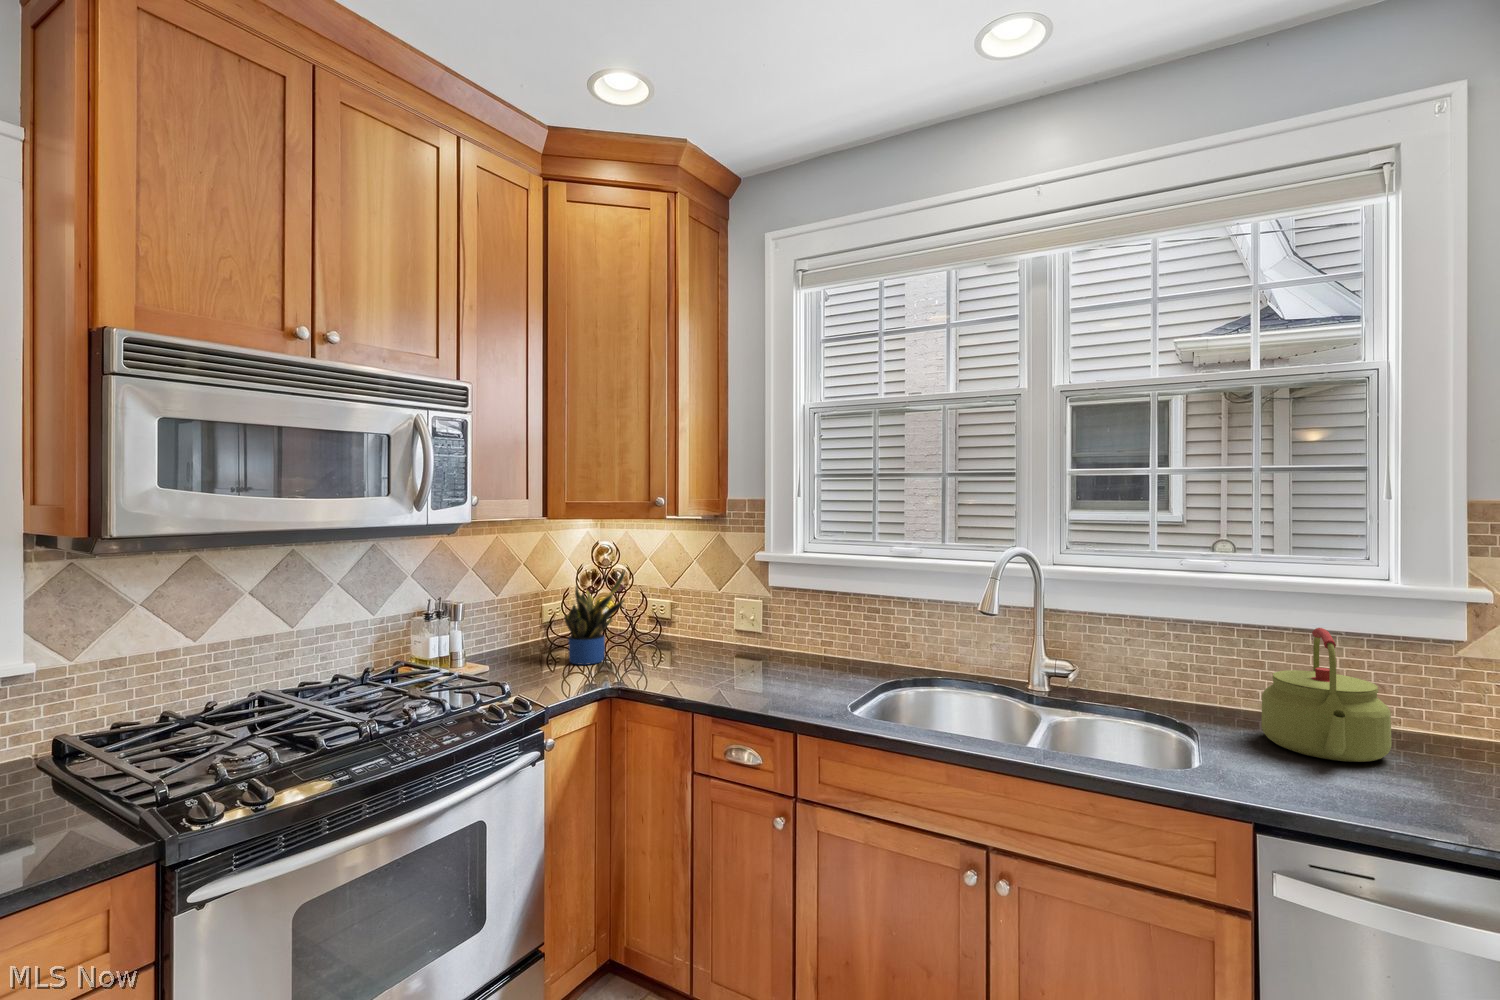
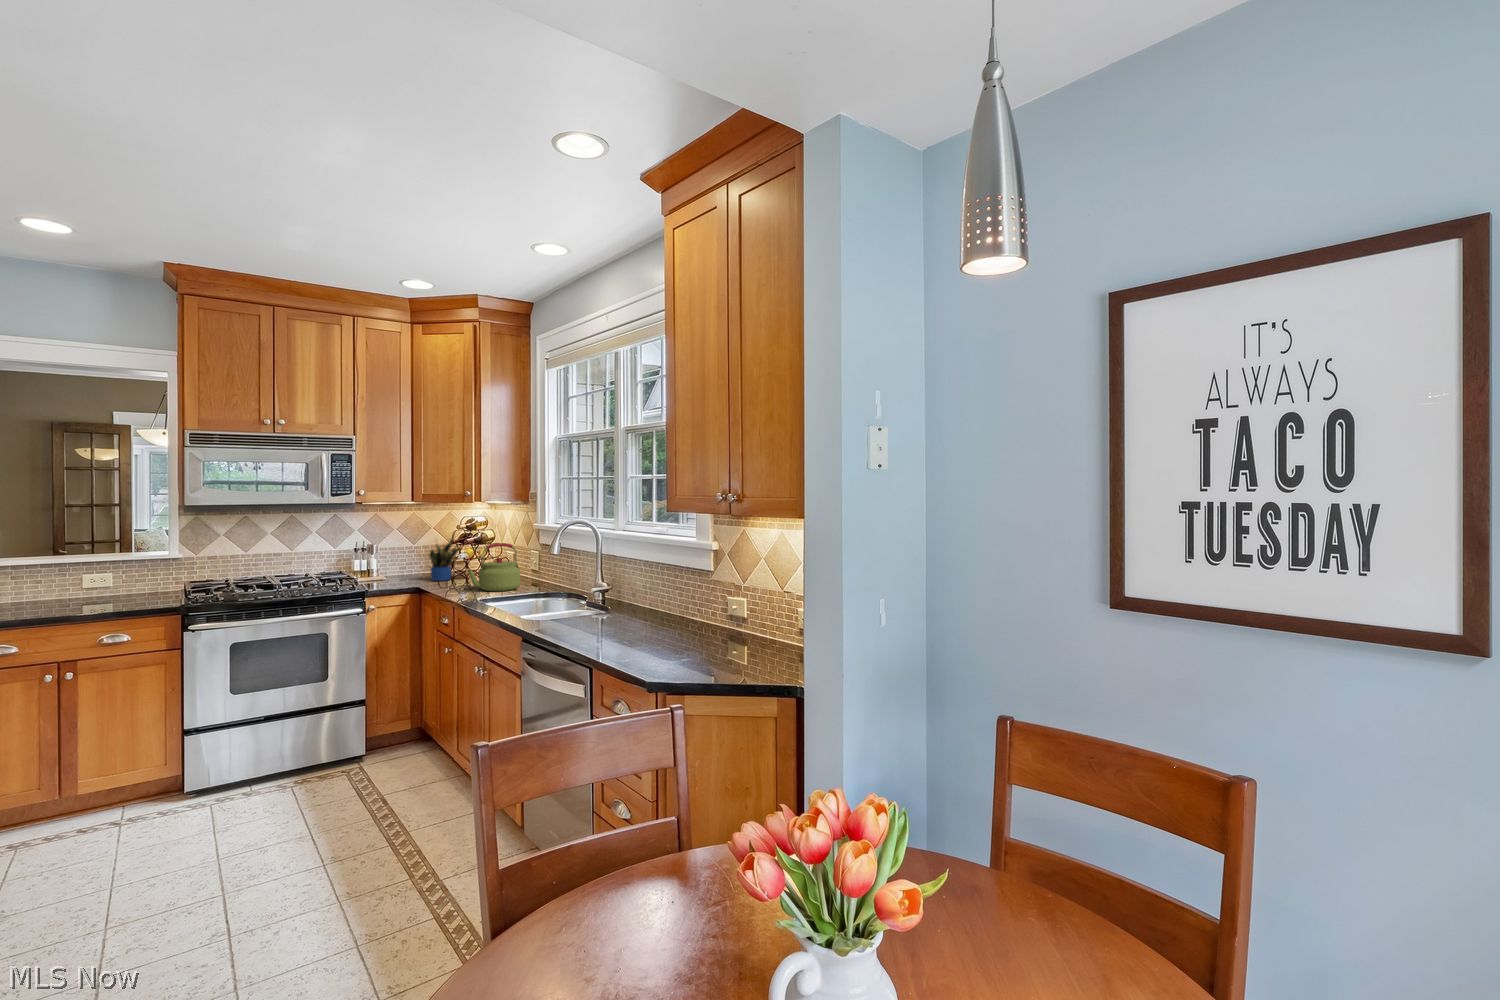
kettle: present [1261,628,1392,762] -> present [468,543,520,591]

